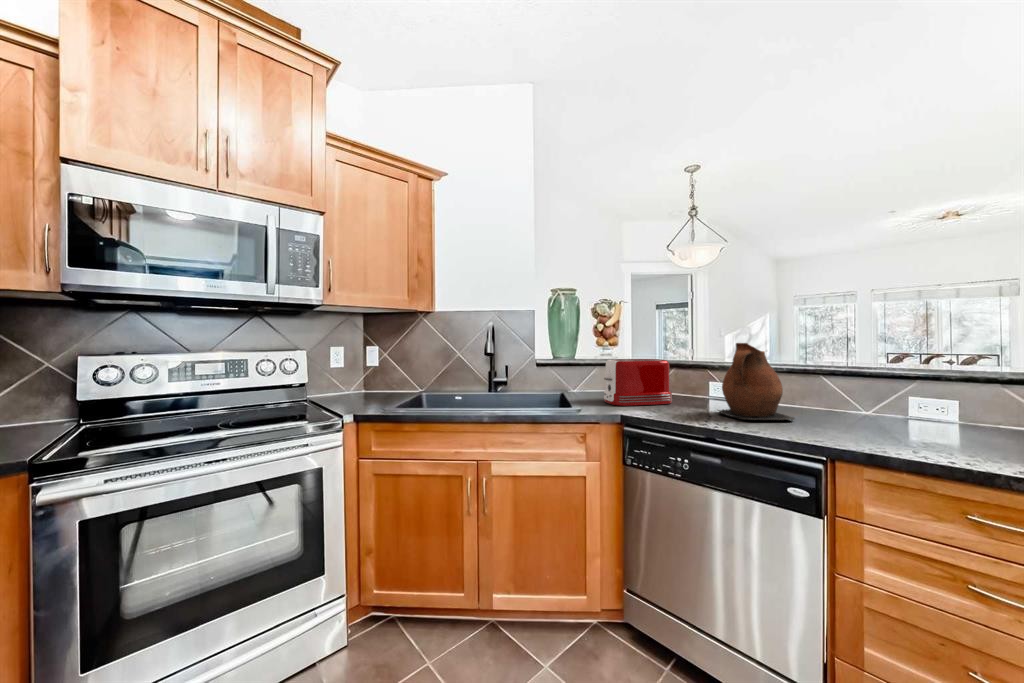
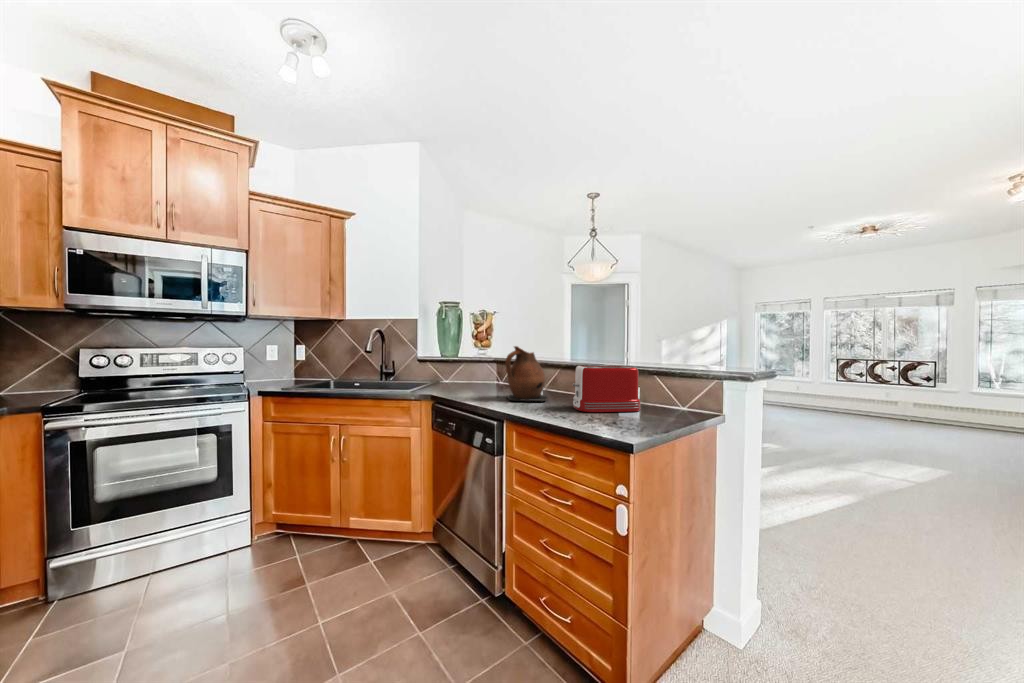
toaster: present [604,359,672,406] -> present [573,366,640,412]

